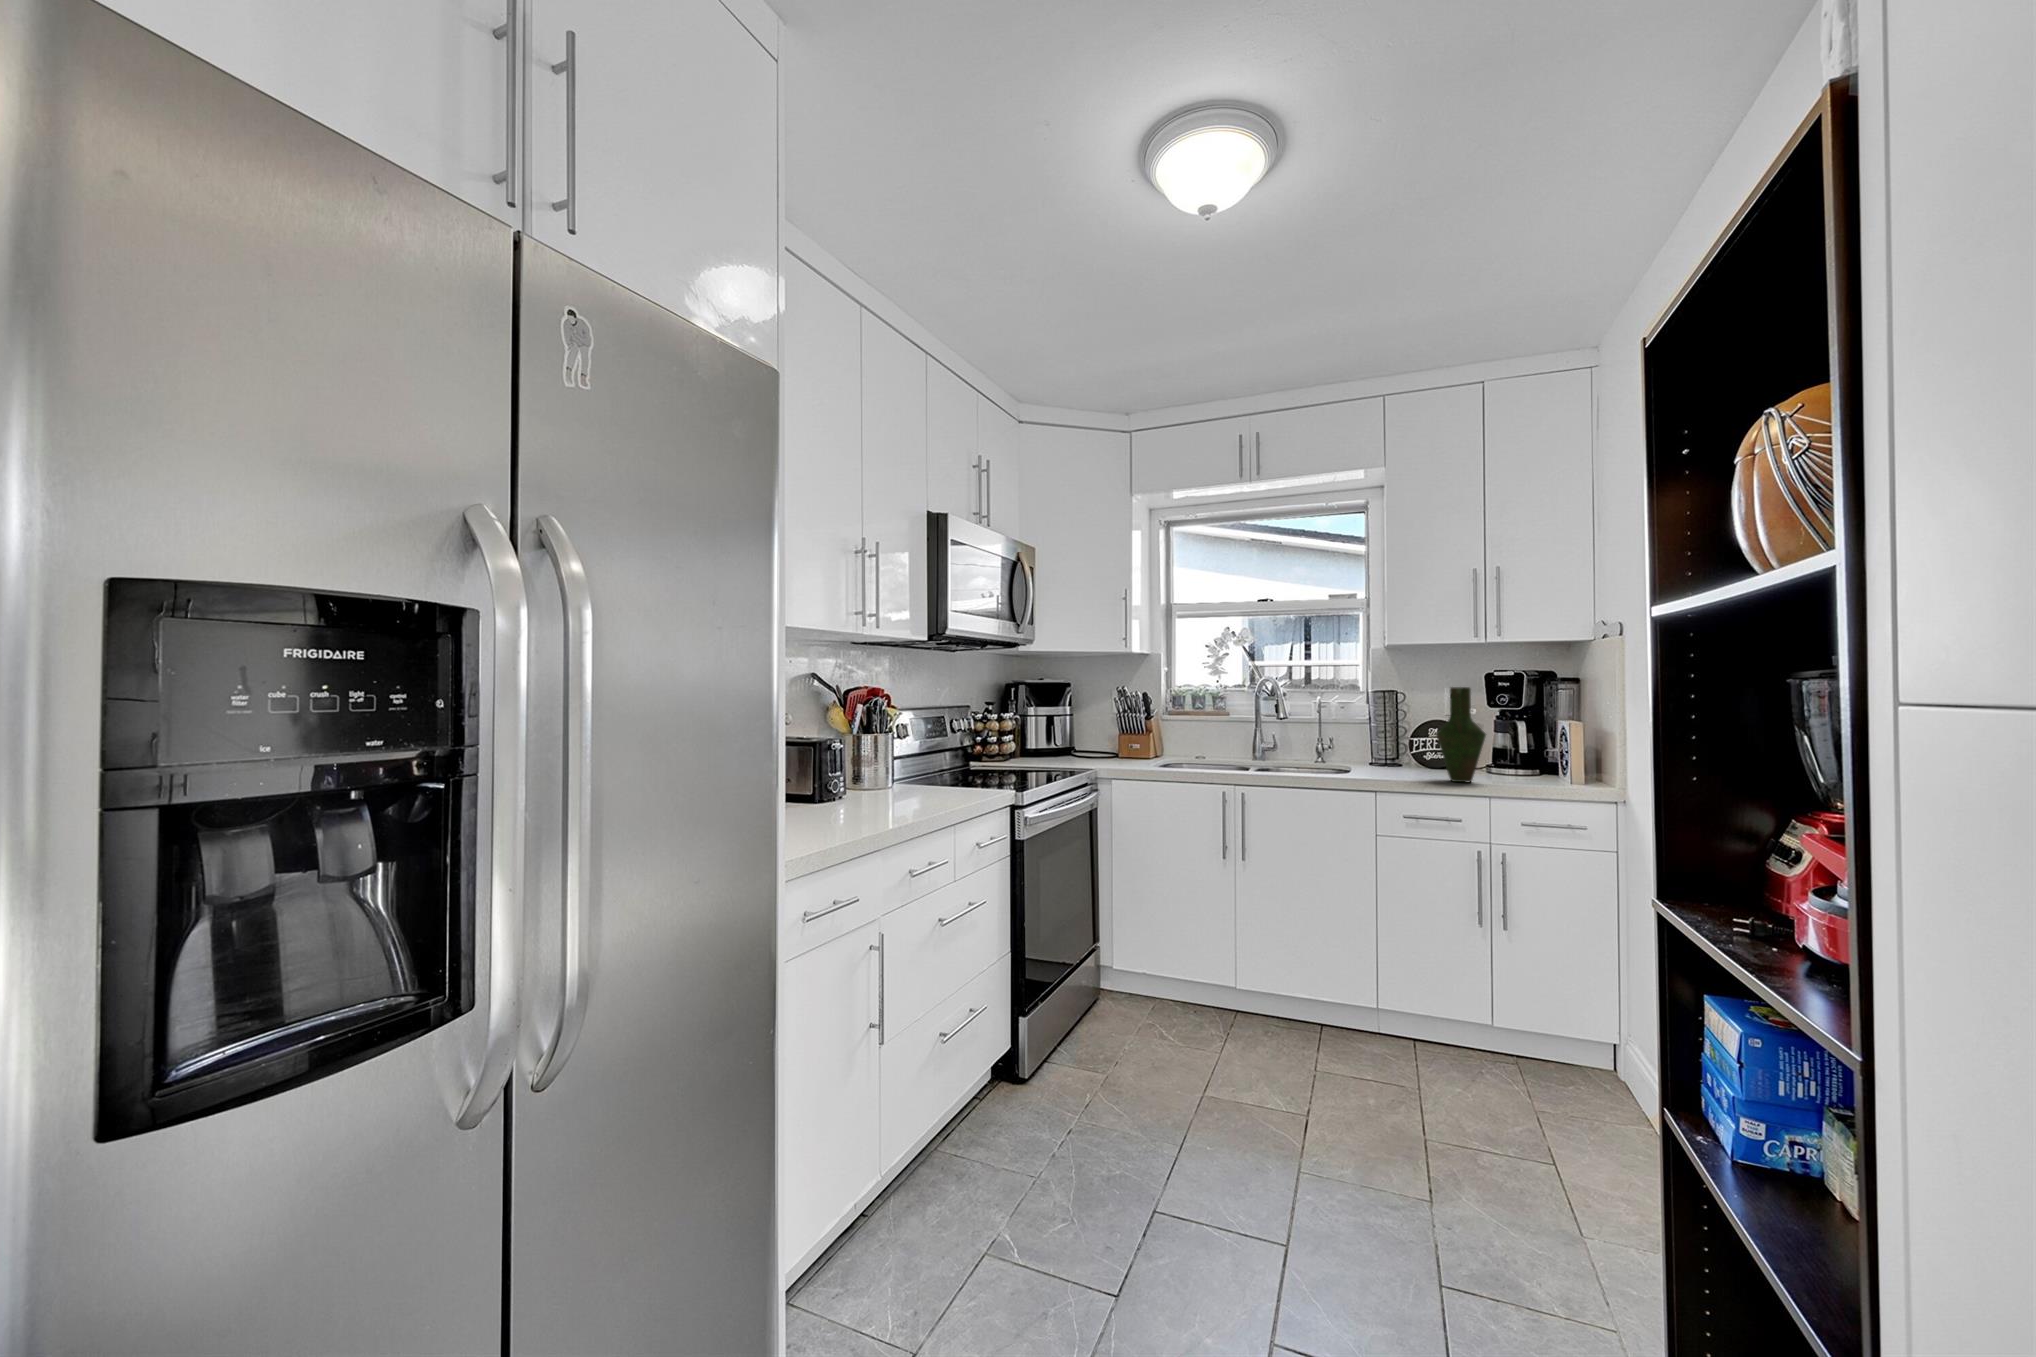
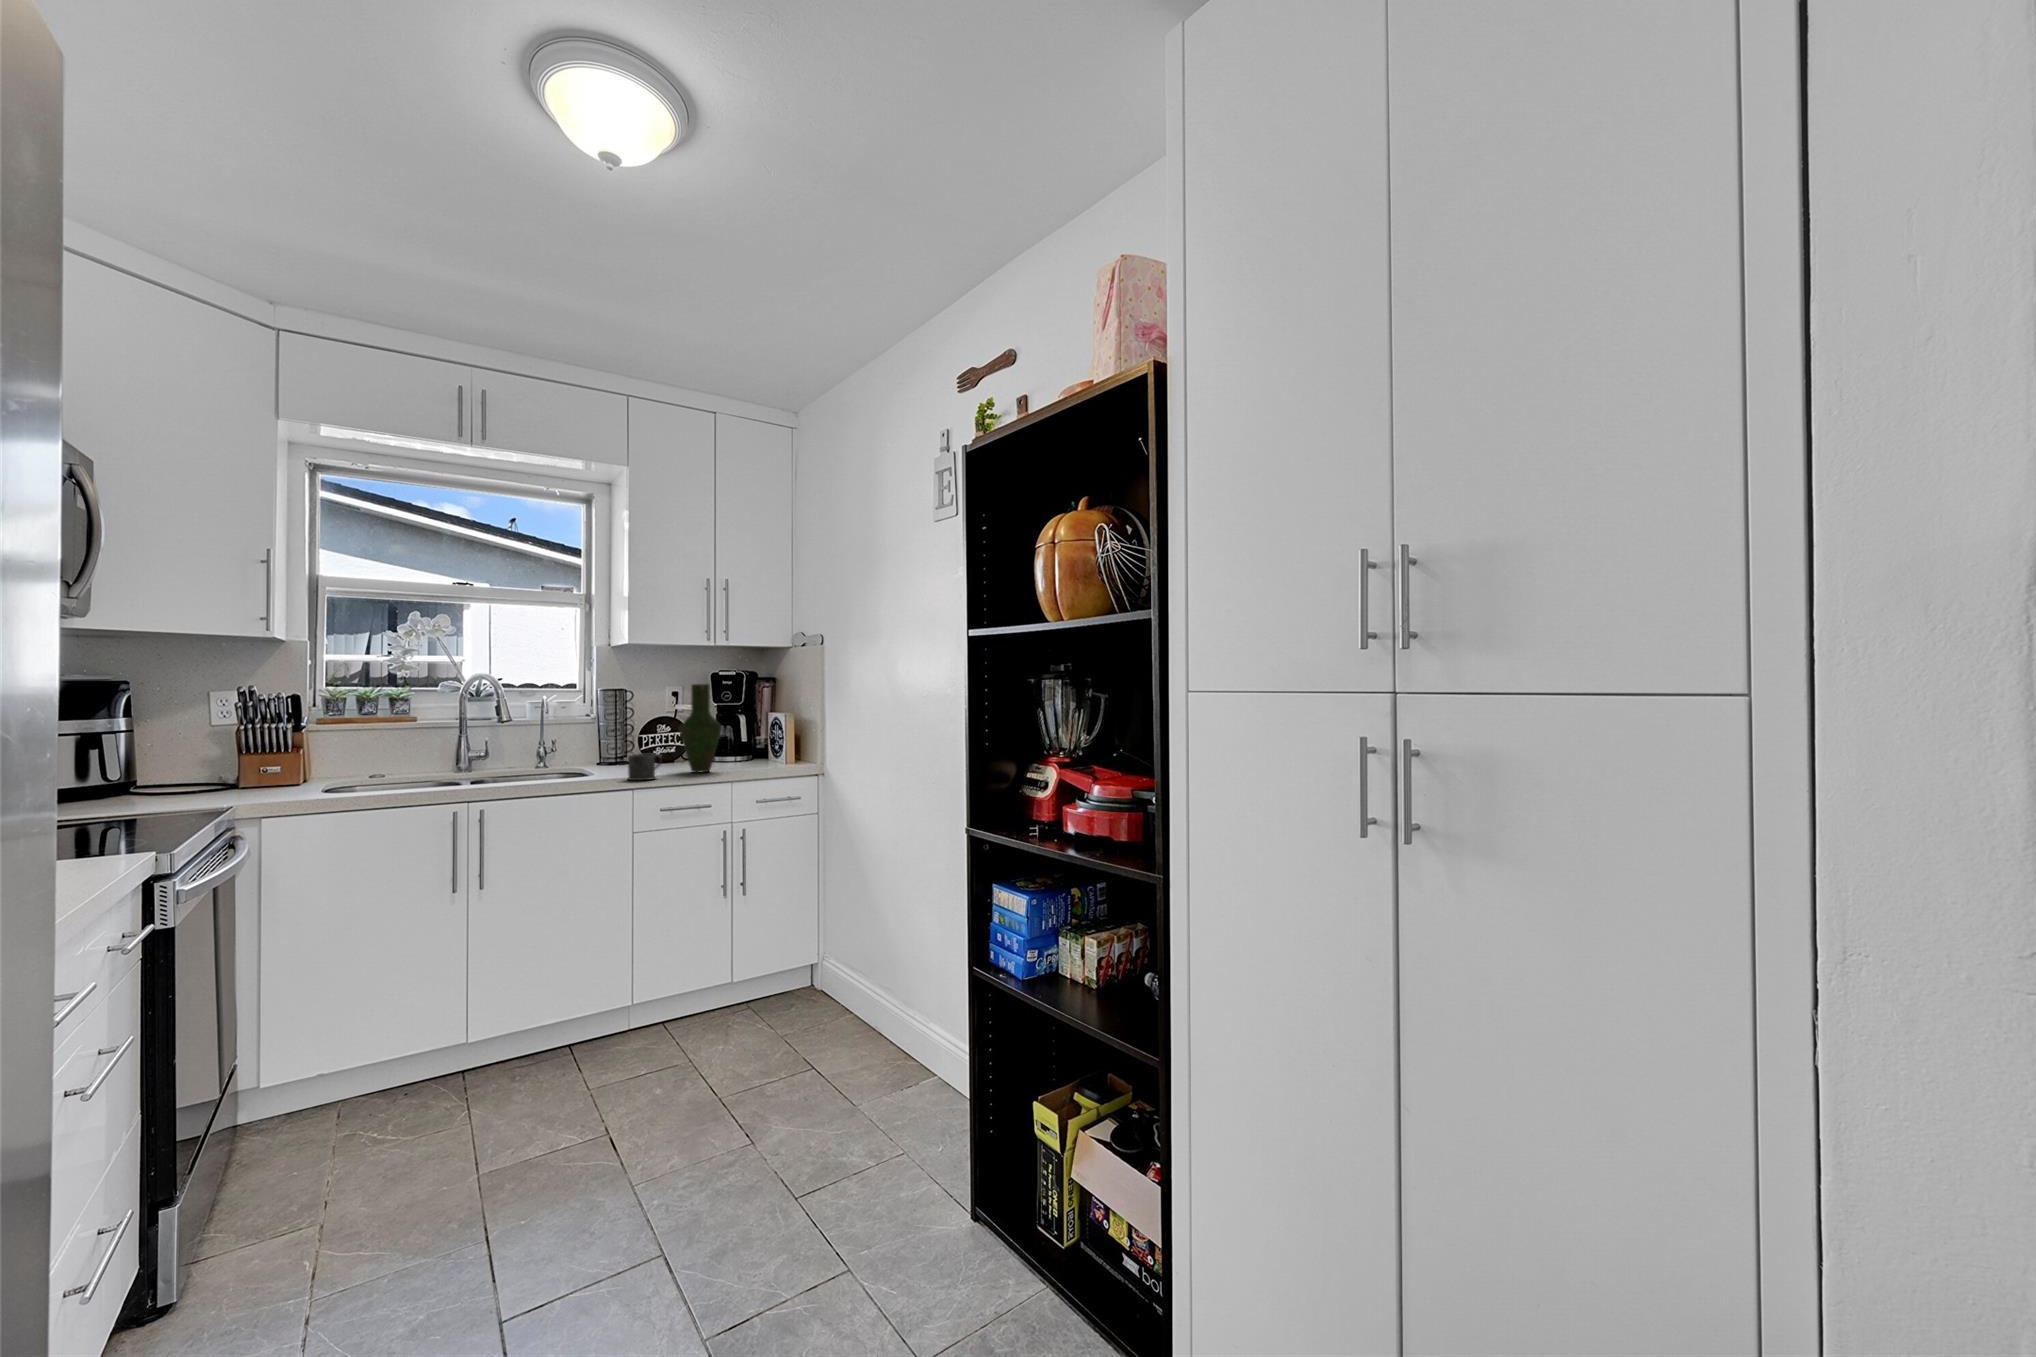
mug: none [1374,757,1410,783] -> present [628,754,662,780]

